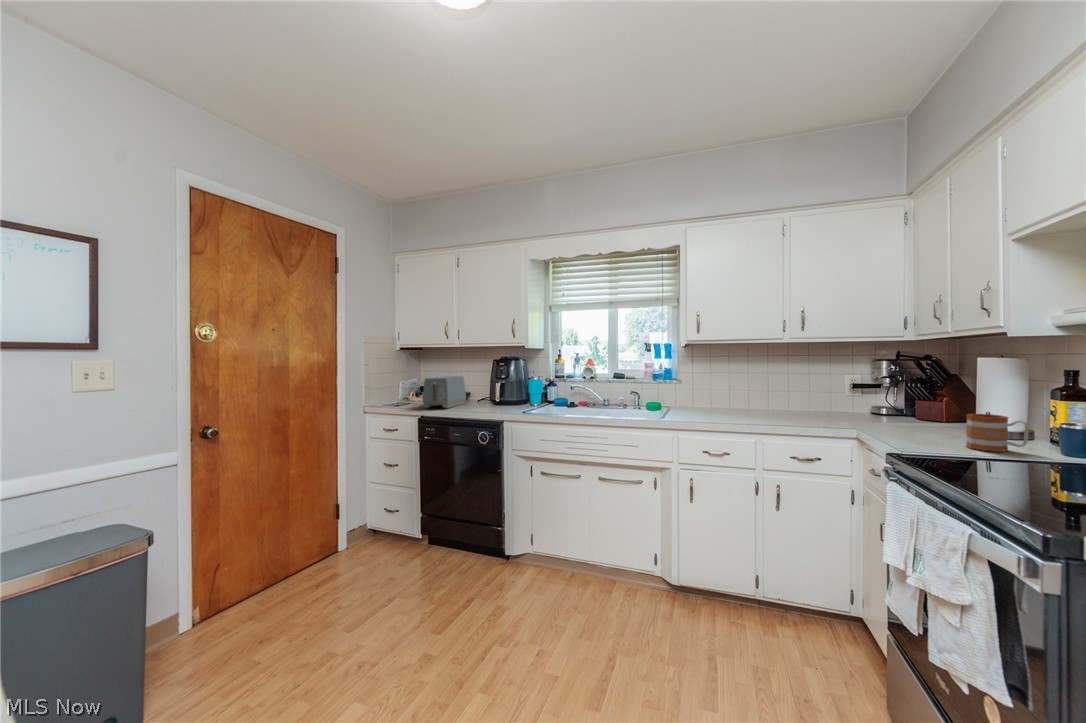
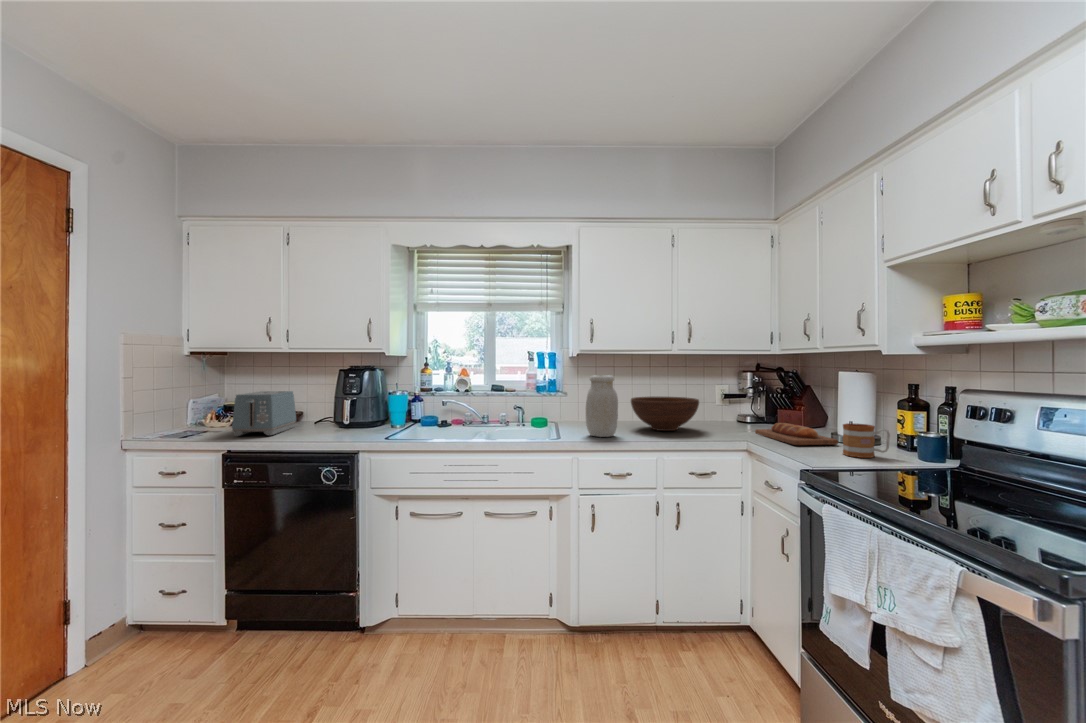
jar: none [688,363,720,419] -> present [586,375,618,437]
fruit bowl: none [737,383,810,416] -> present [631,397,699,431]
bread loaf: none [875,412,970,437] -> present [755,423,838,445]

